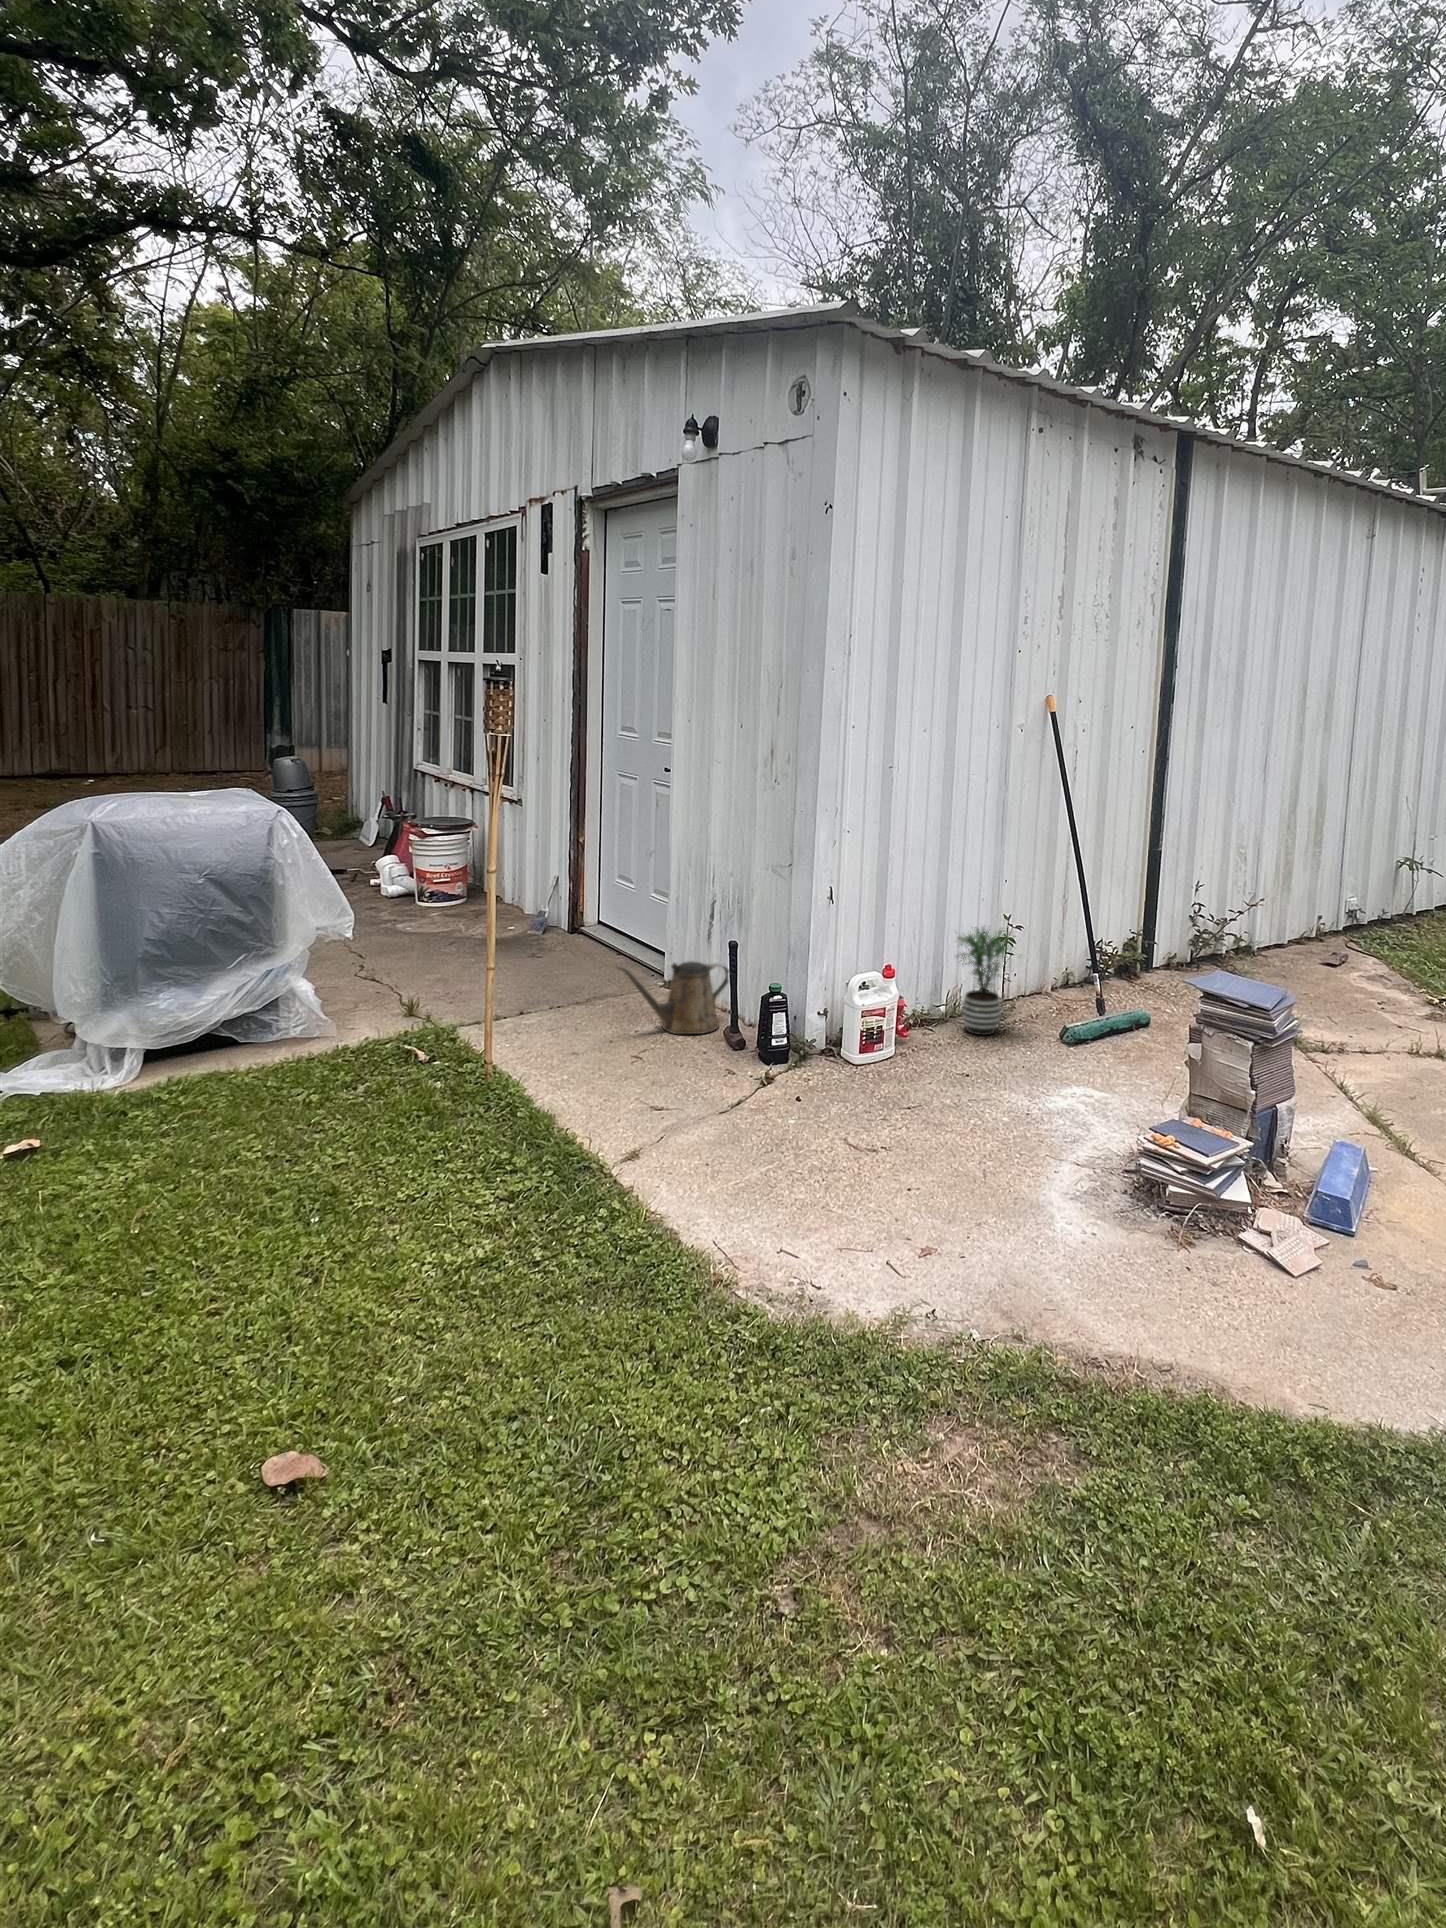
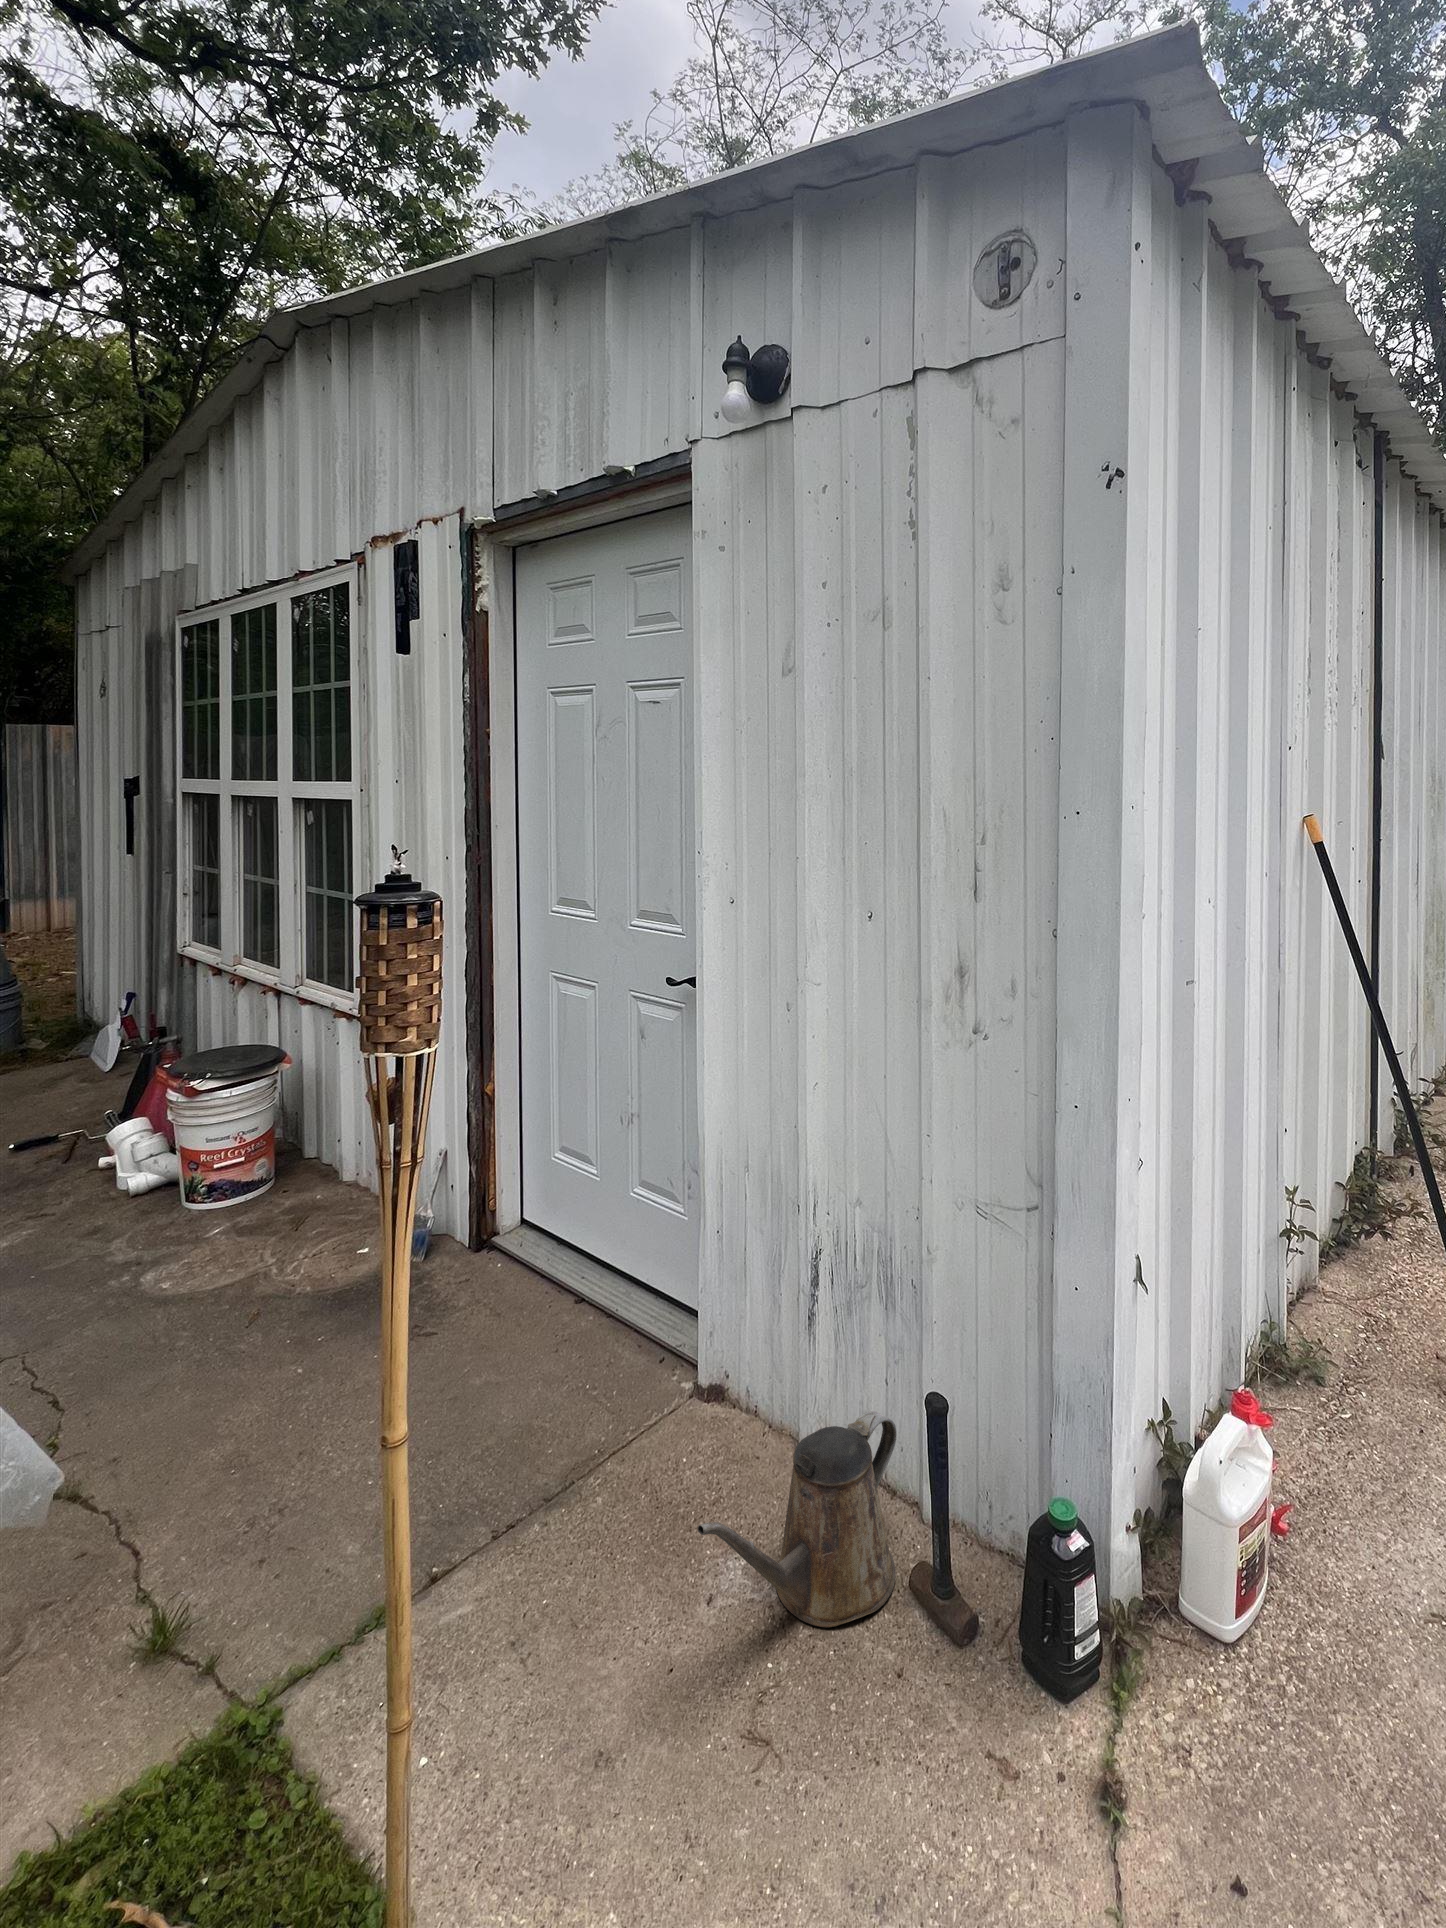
potted plant: present [958,926,1014,1035] -> none [1269,1236,1435,1461]

